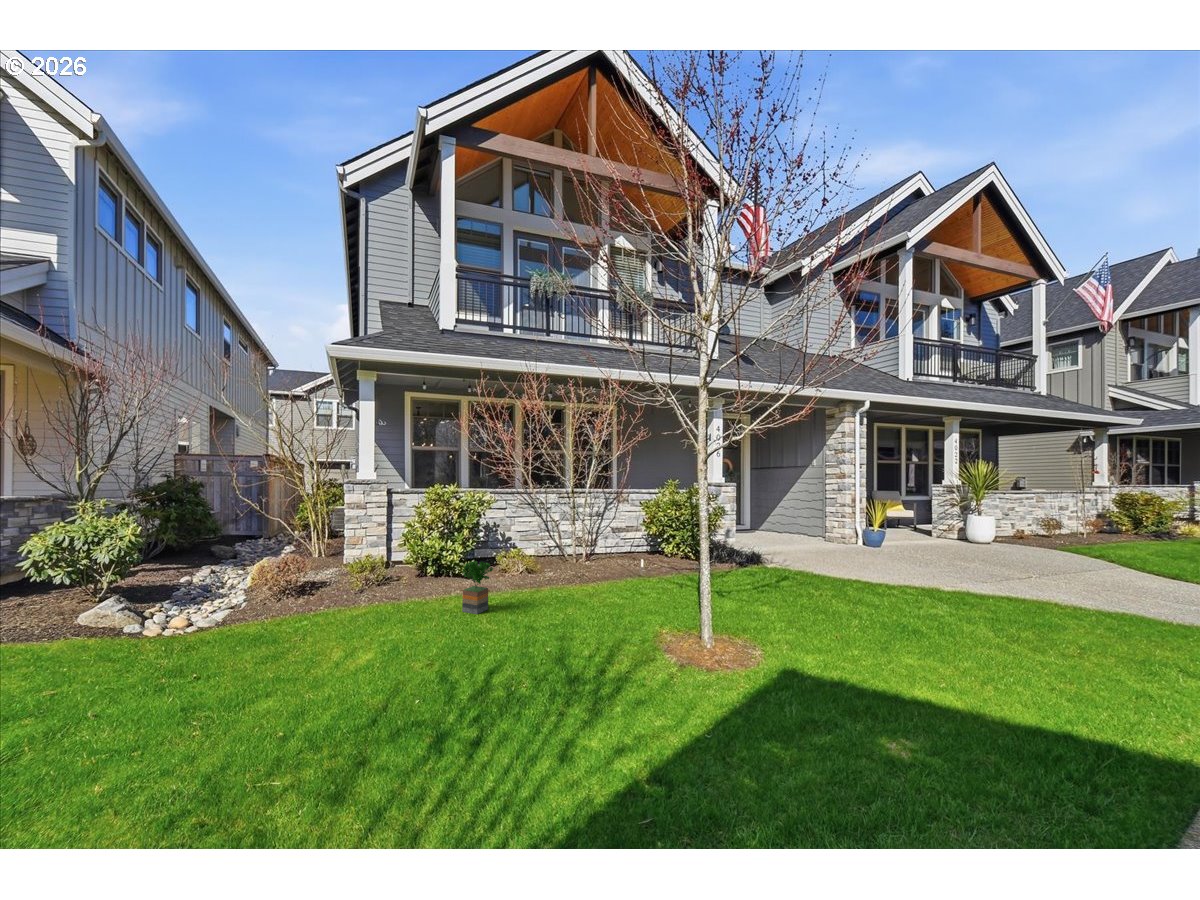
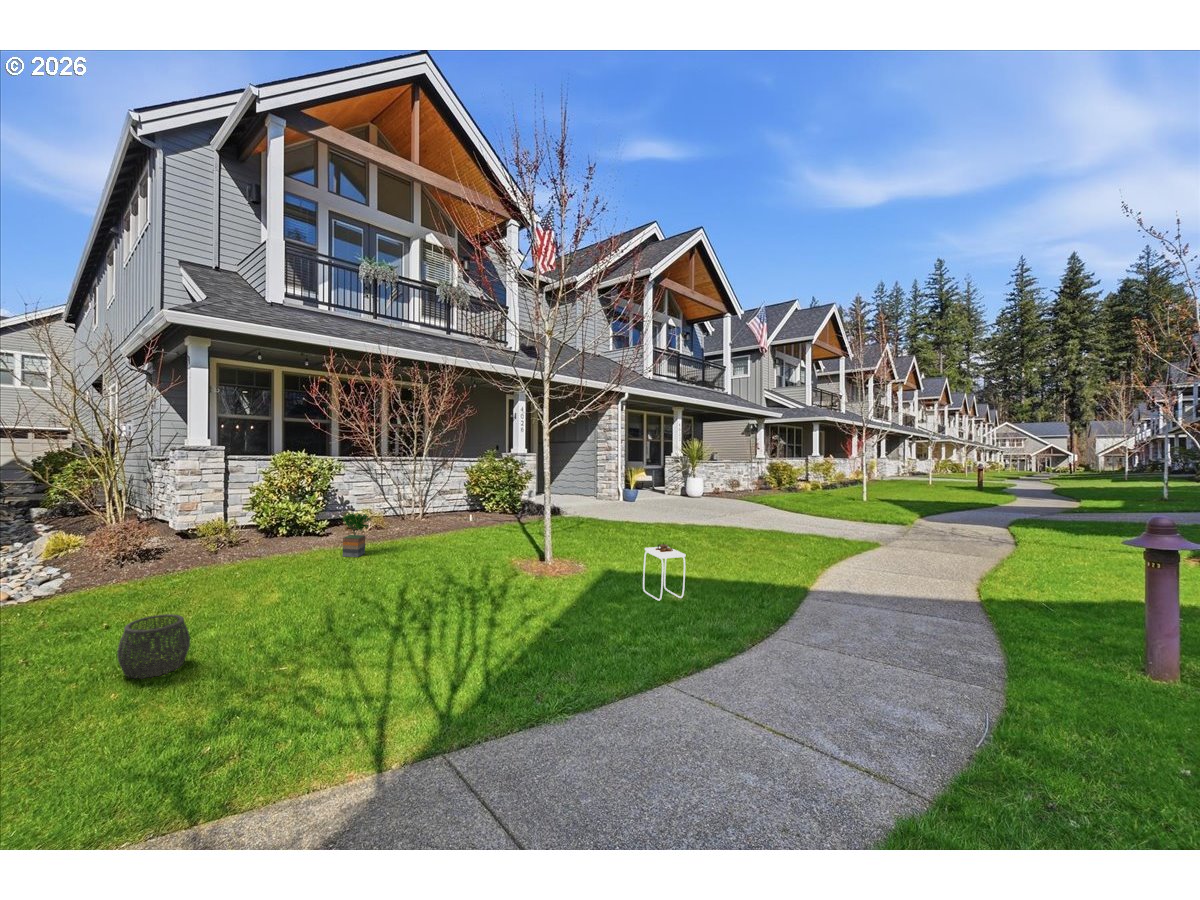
side table: none [824,655,896,755] -> present [643,544,686,601]
woven basket: none [111,694,194,775] -> present [117,614,190,679]

